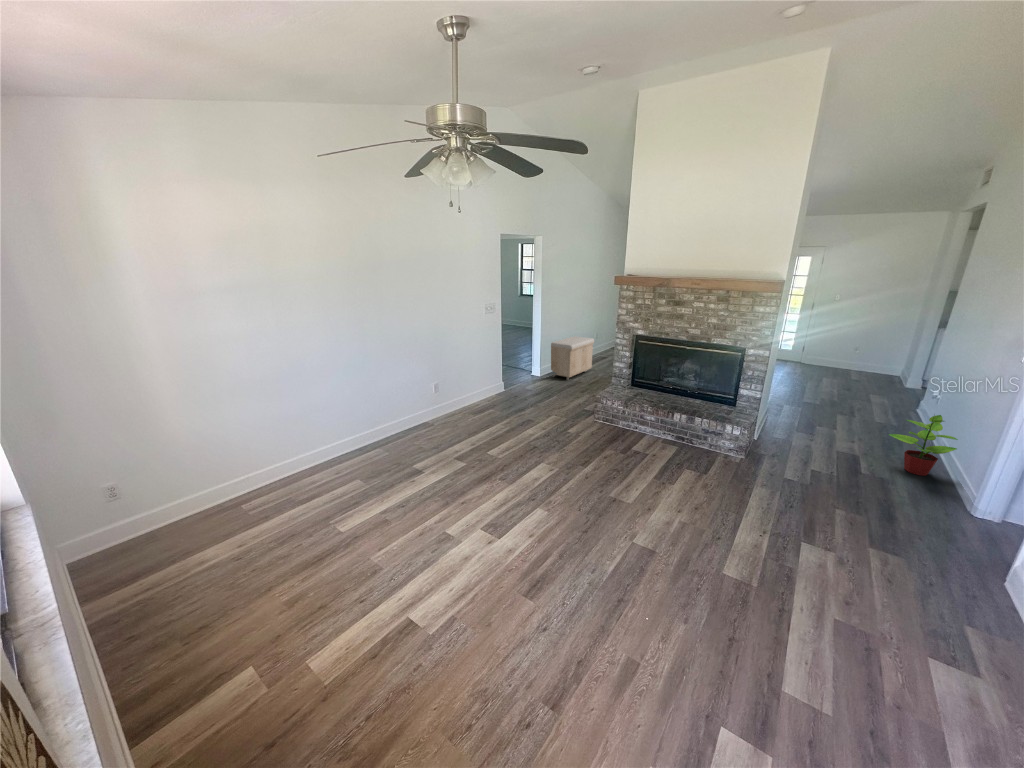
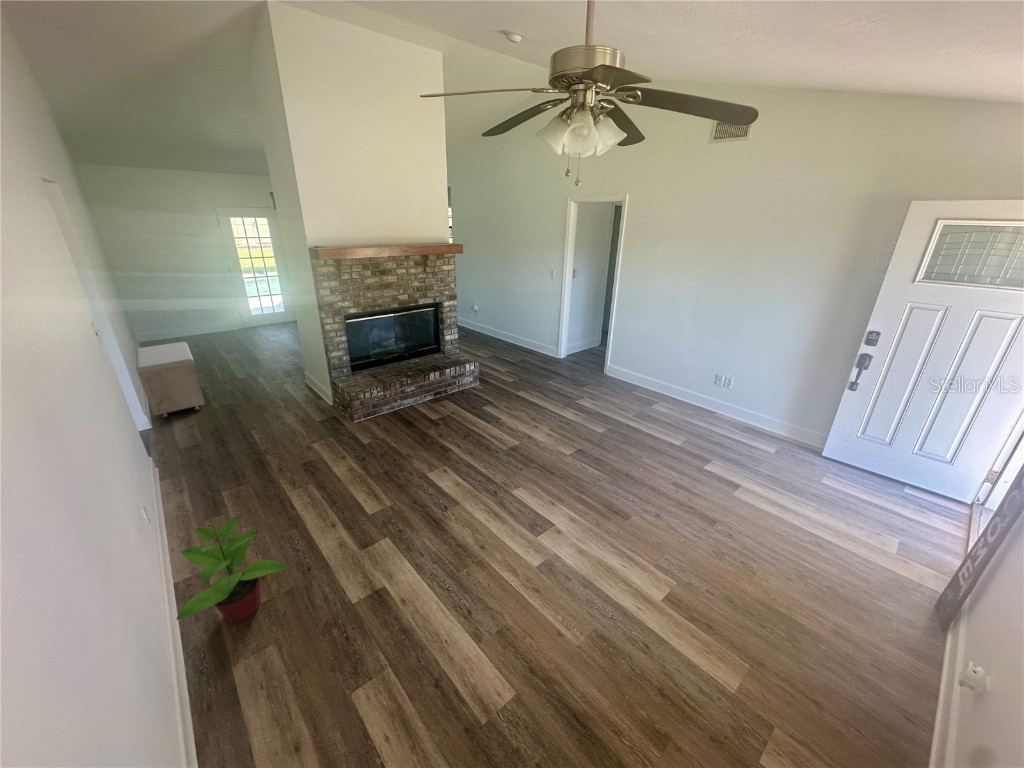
potted plant: present [889,415,958,476] -> present [176,517,287,623]

